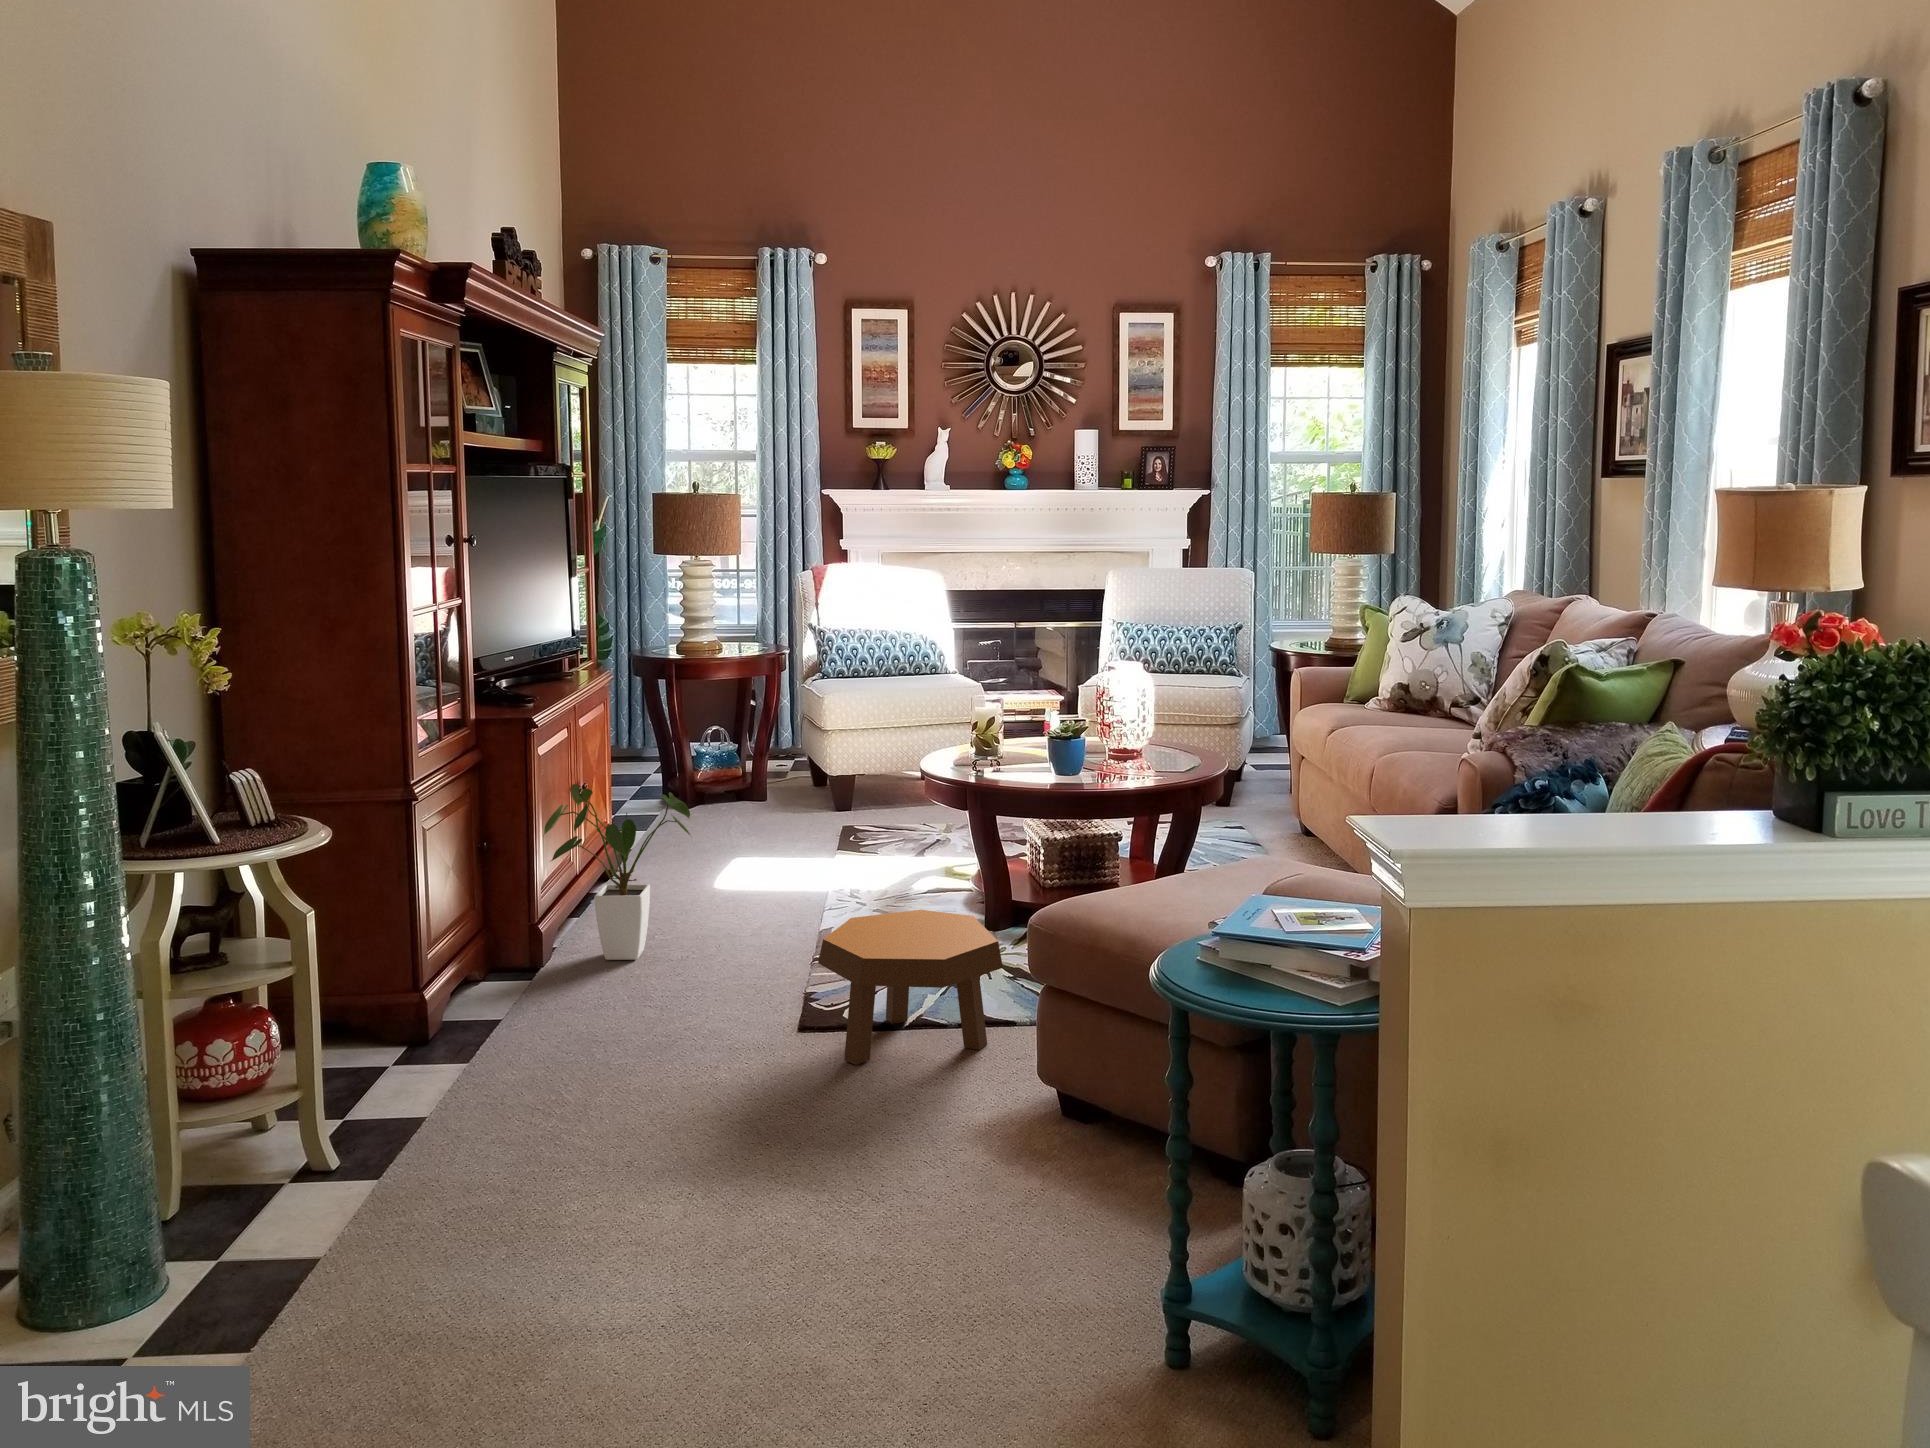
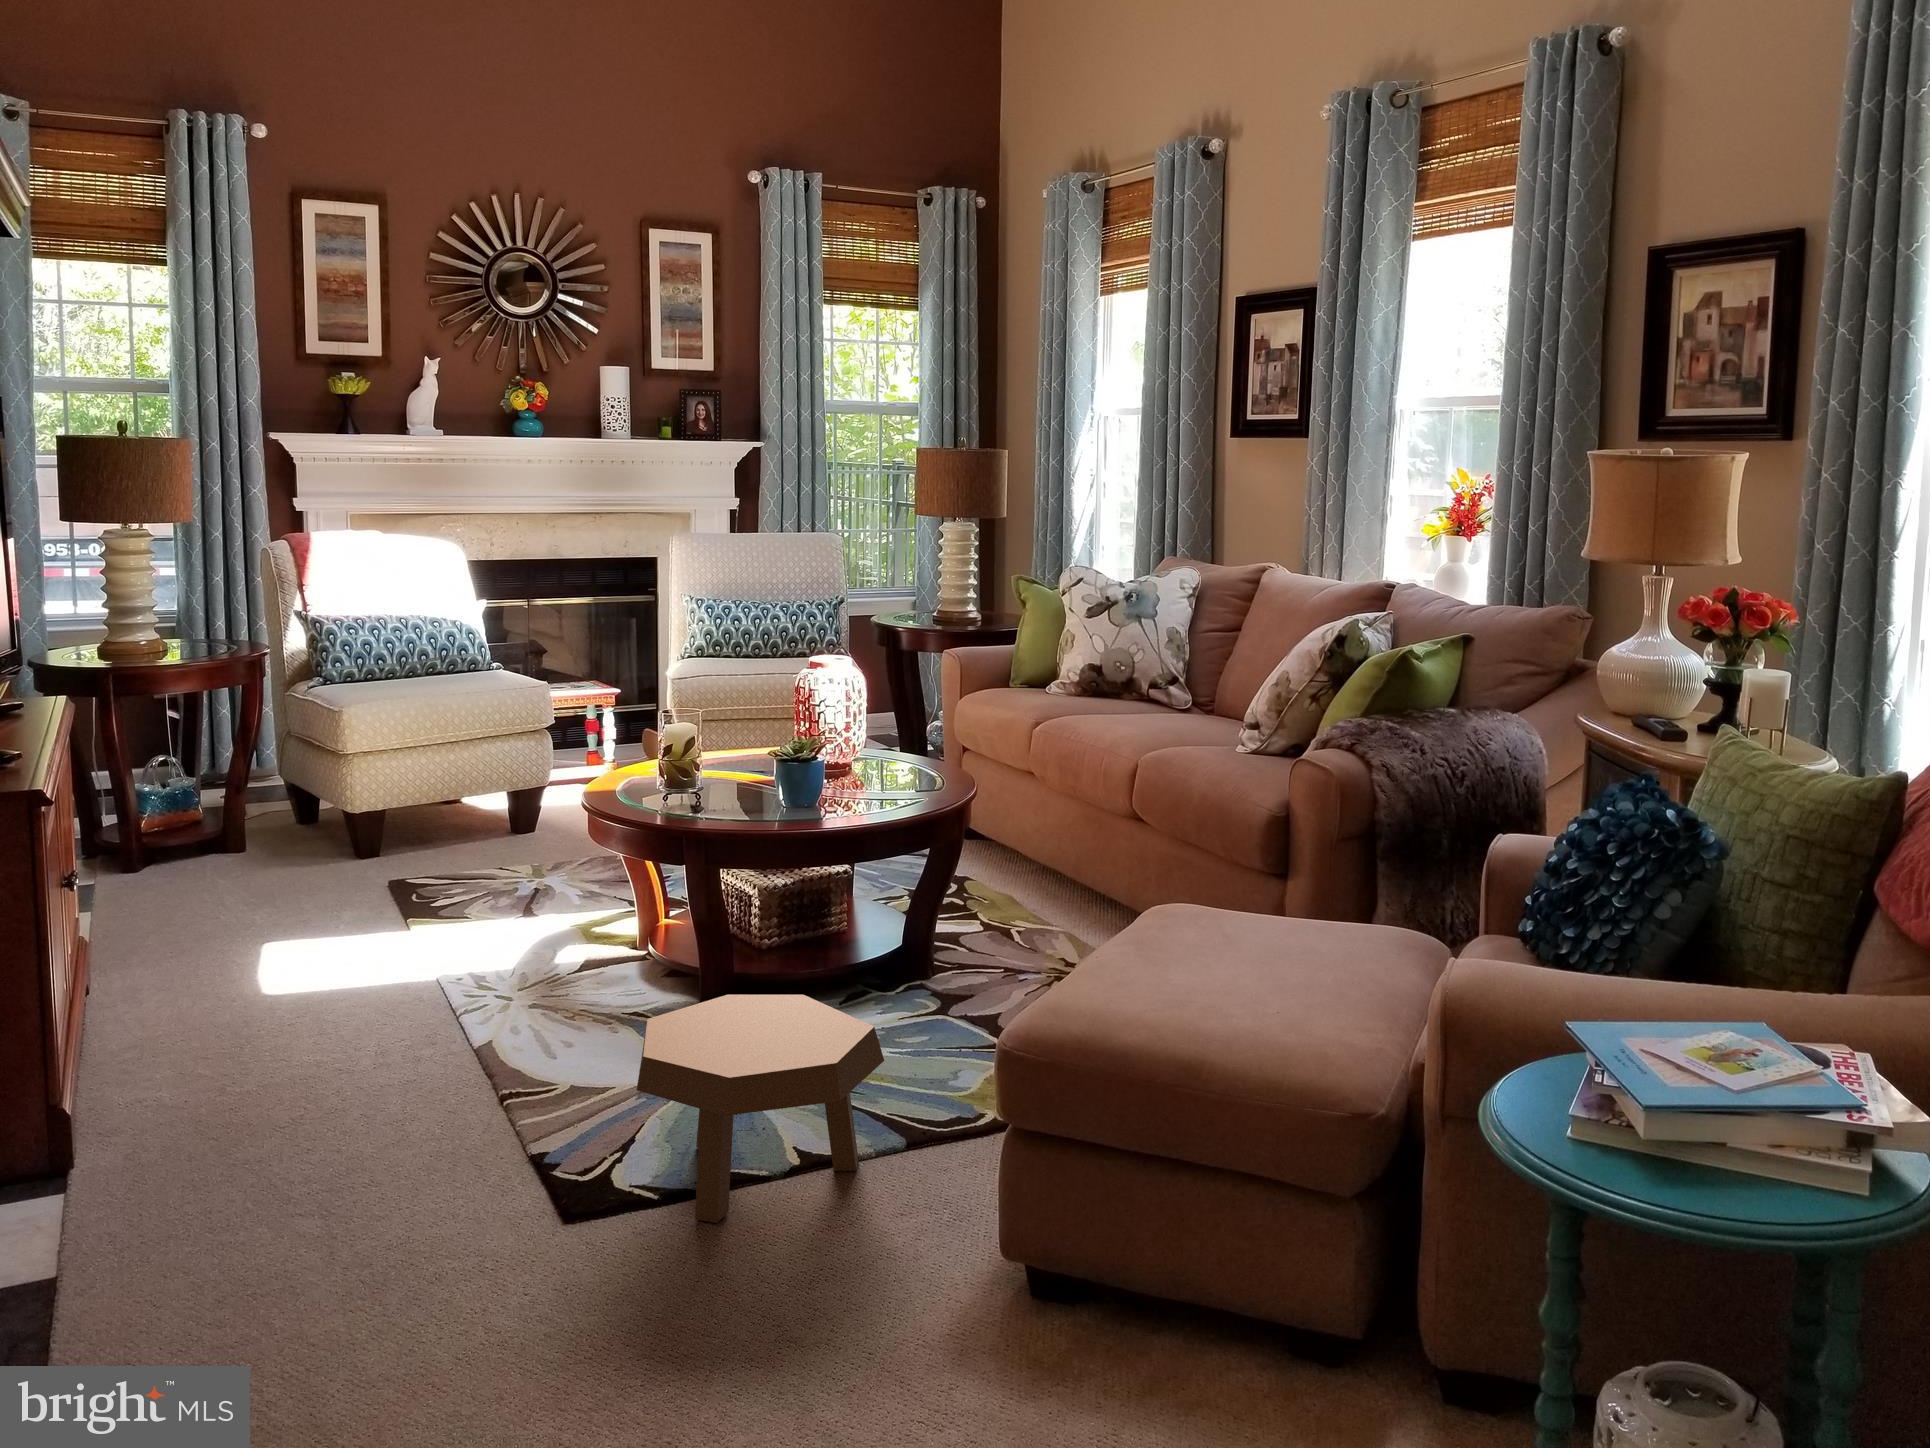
house plant: present [543,784,690,960] -> none [91,867,340,1120]

